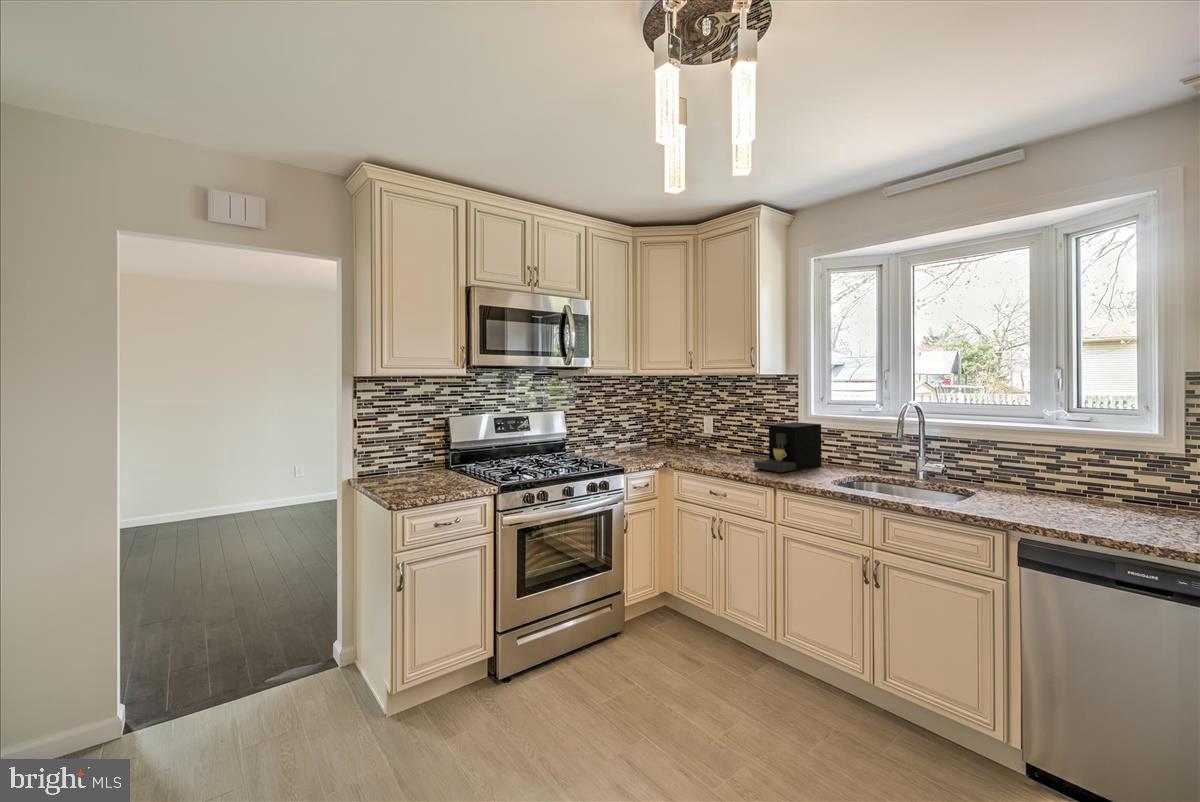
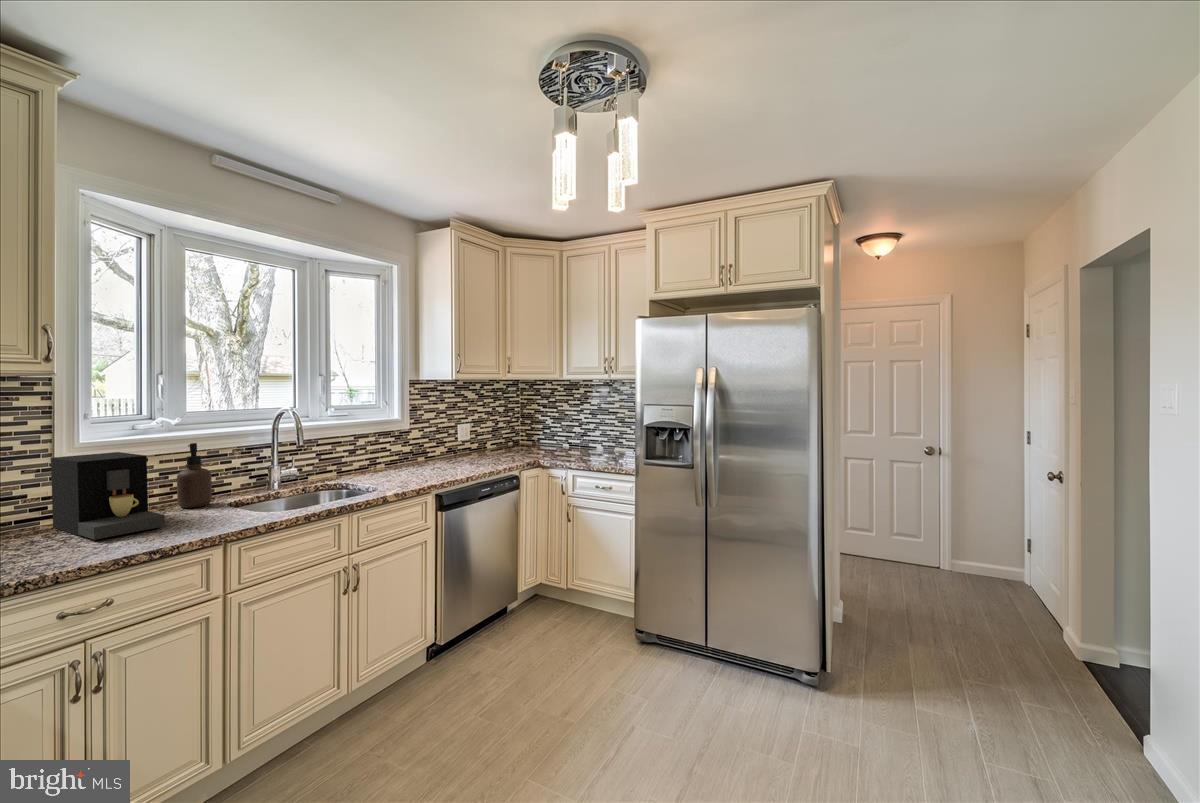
soap dispenser: none [839,425,862,474] -> present [177,443,212,508]

